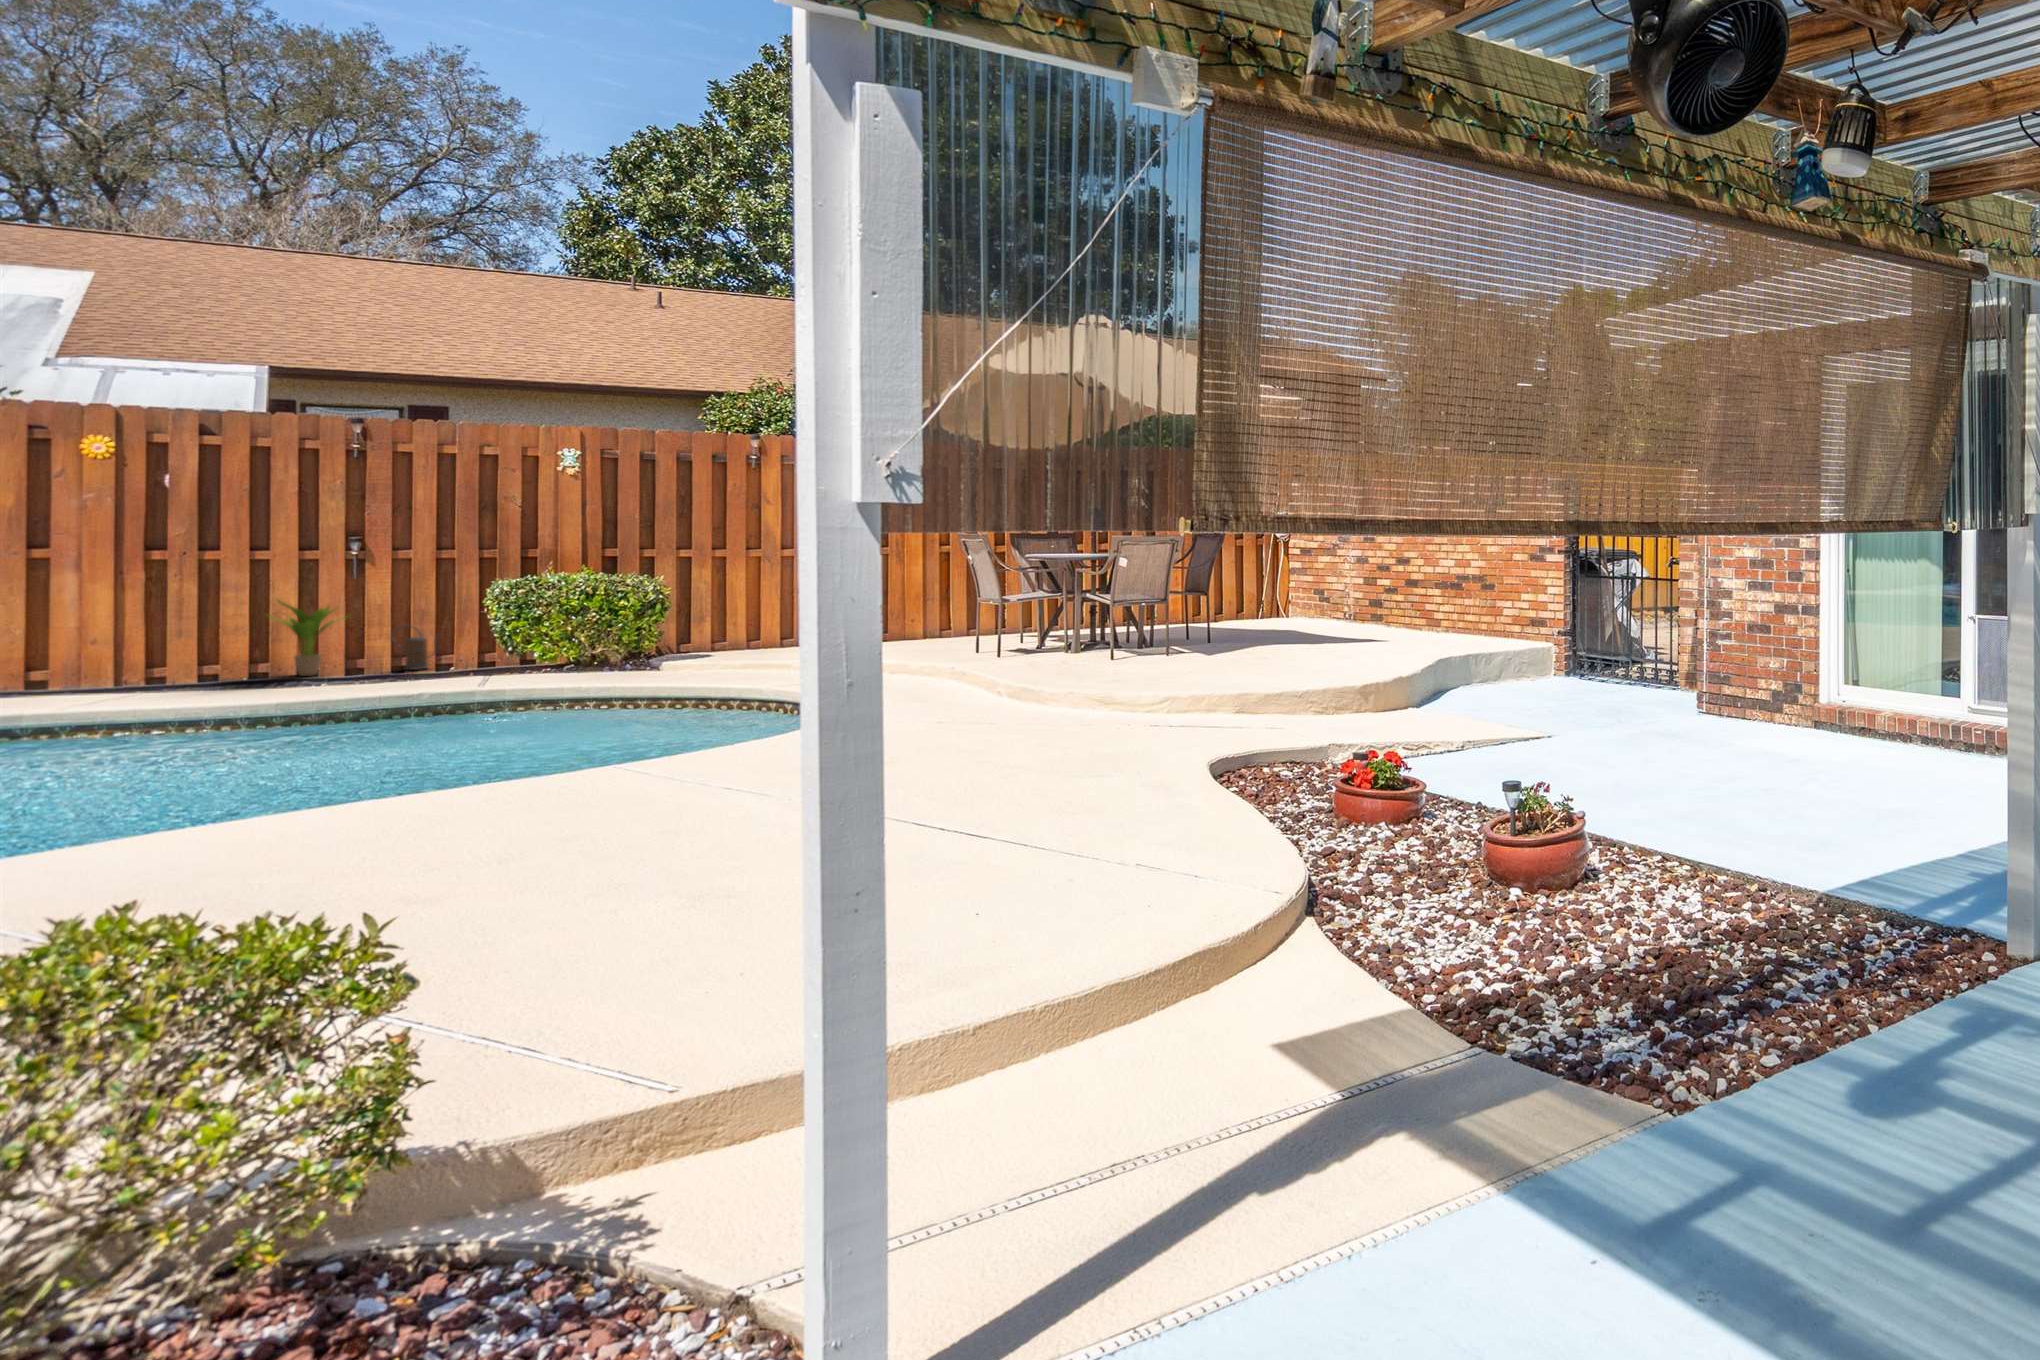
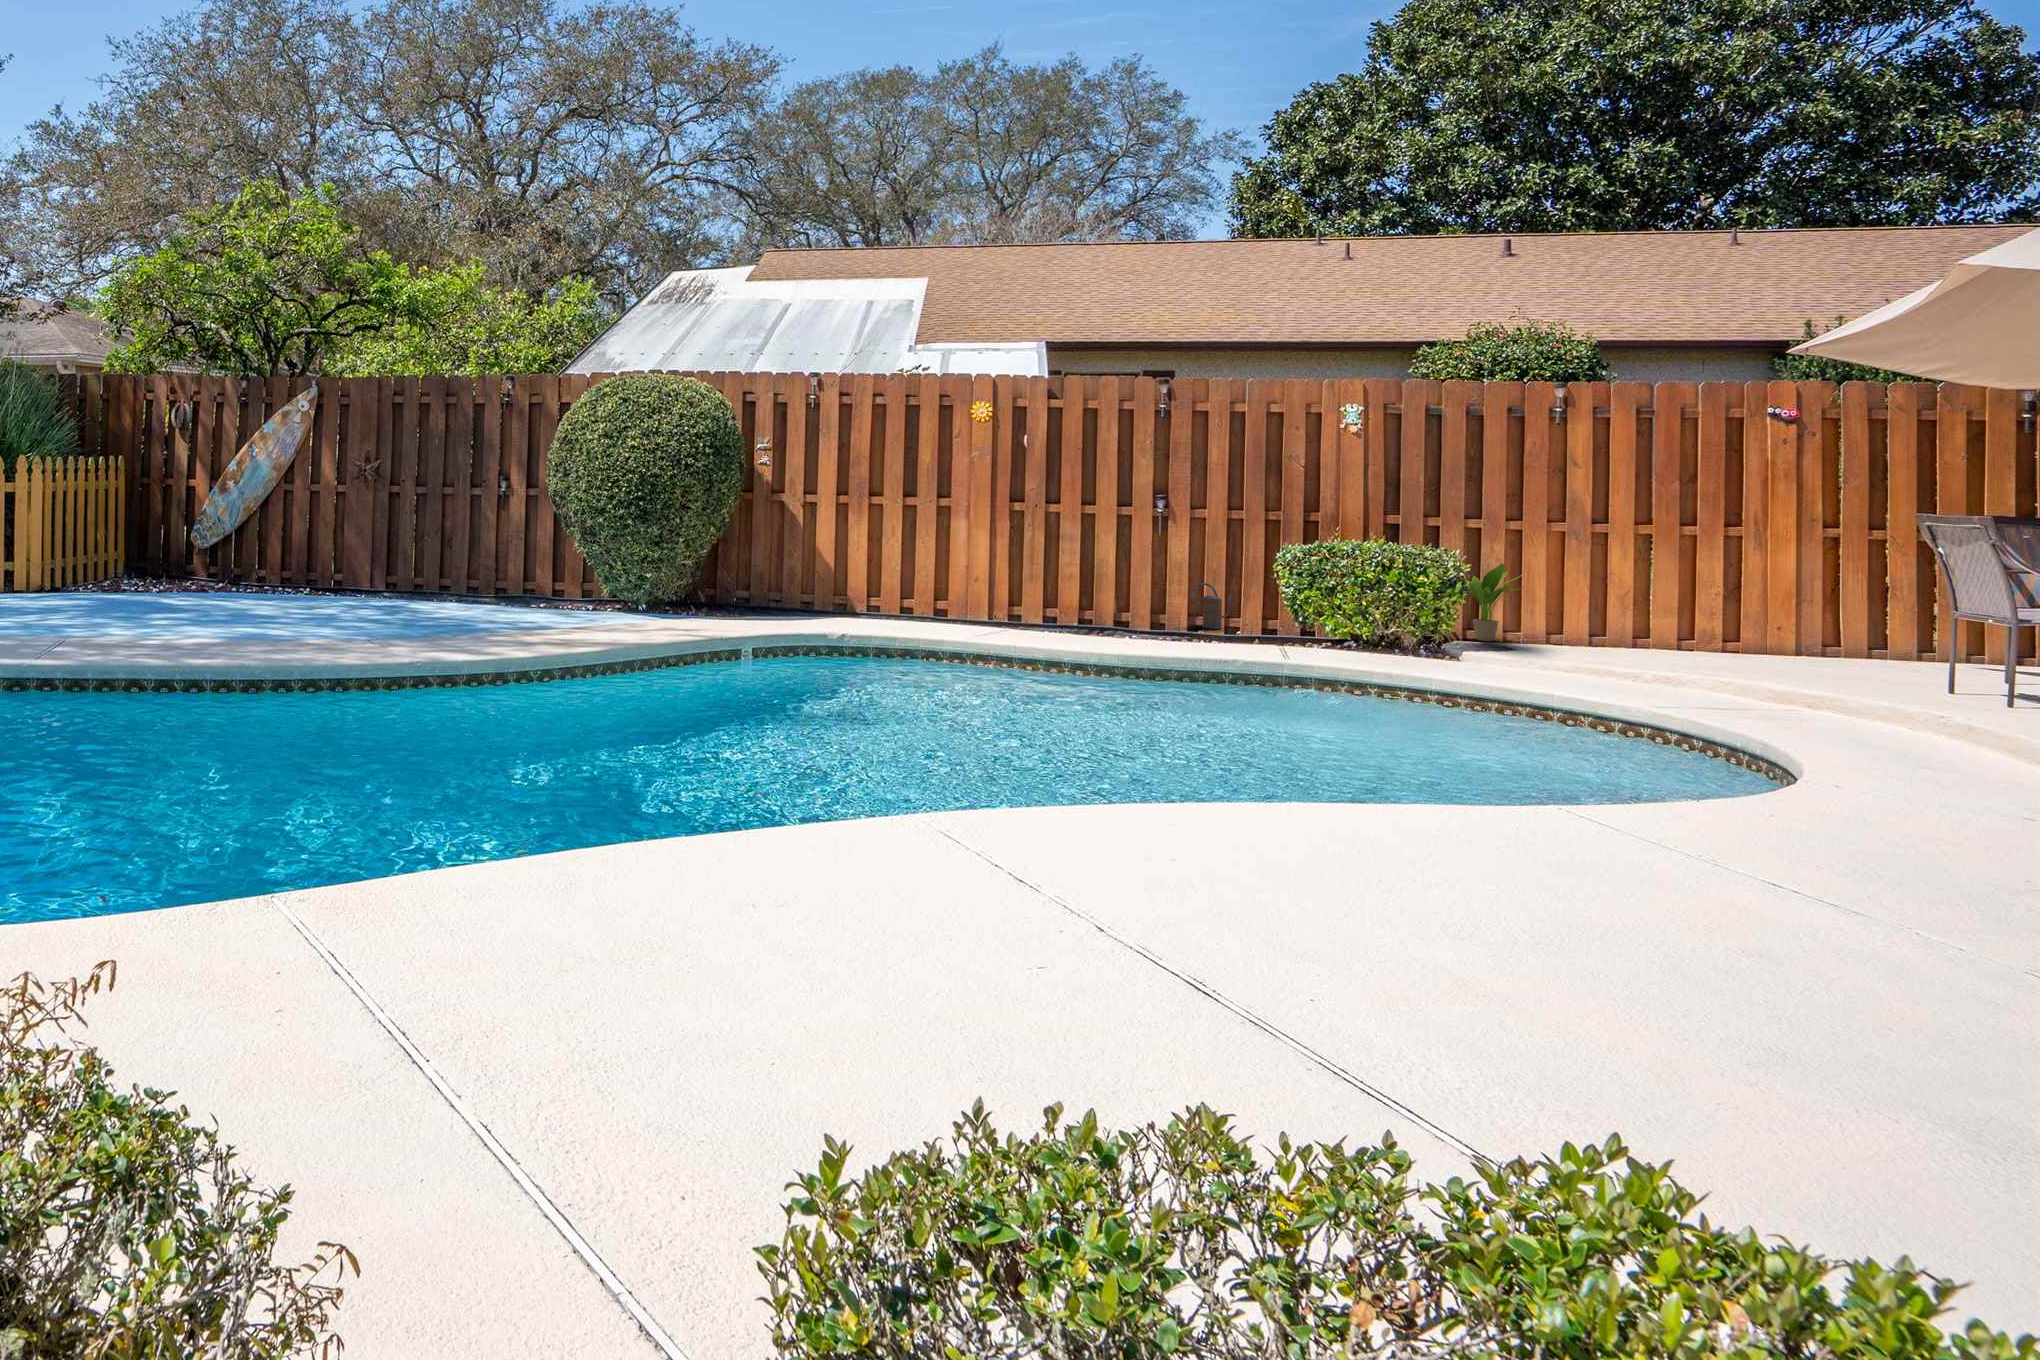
potted plant: present [278,600,337,676] -> present [1467,563,1522,641]

